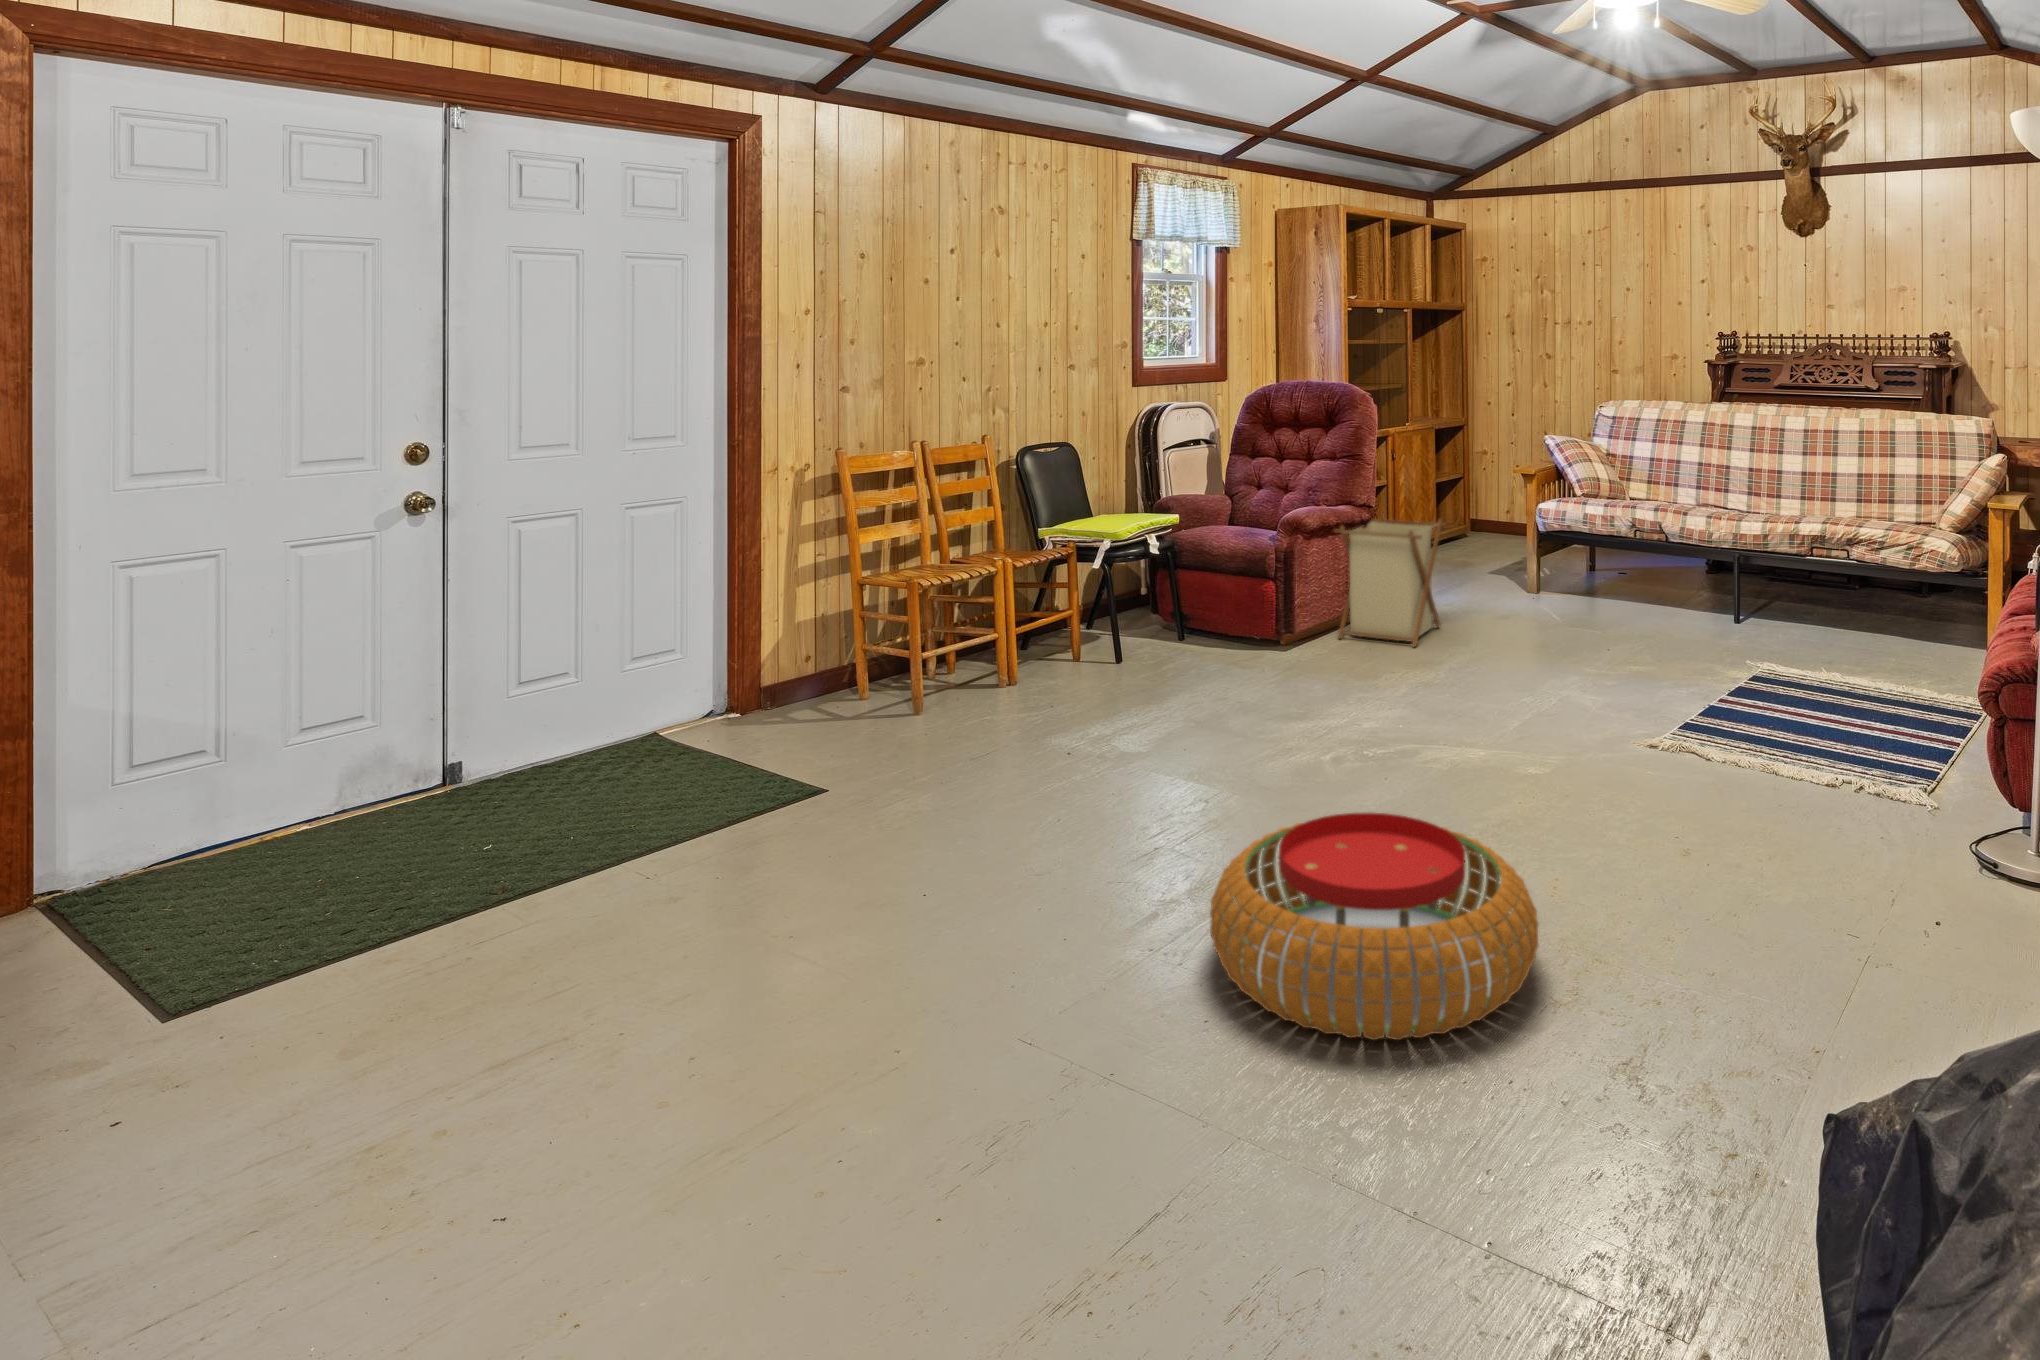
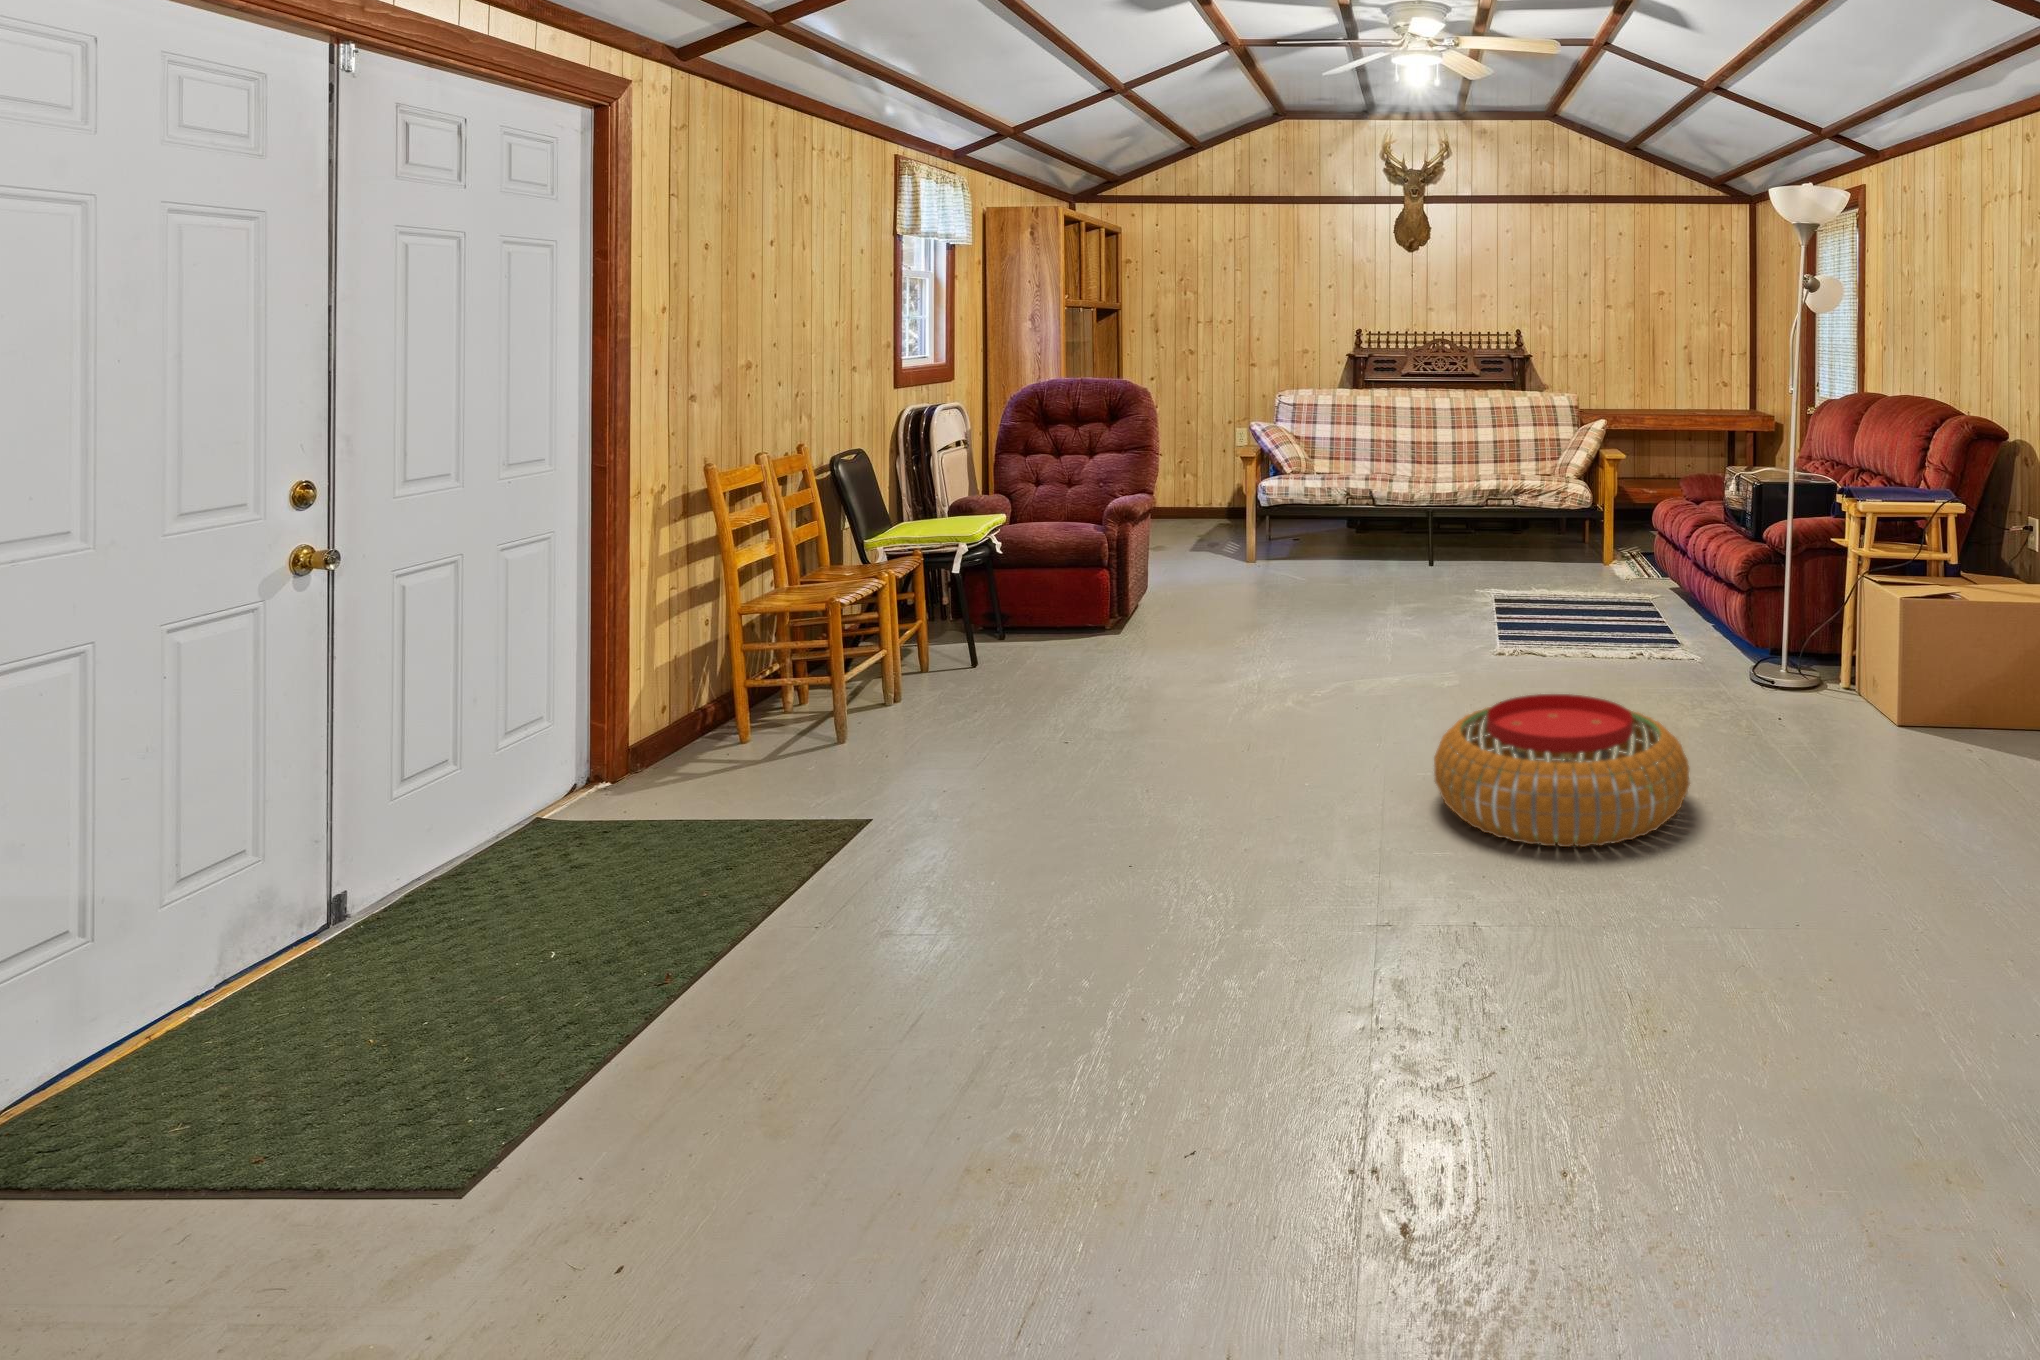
laundry basket: present [1334,518,1445,647] -> none [1148,499,1235,620]

